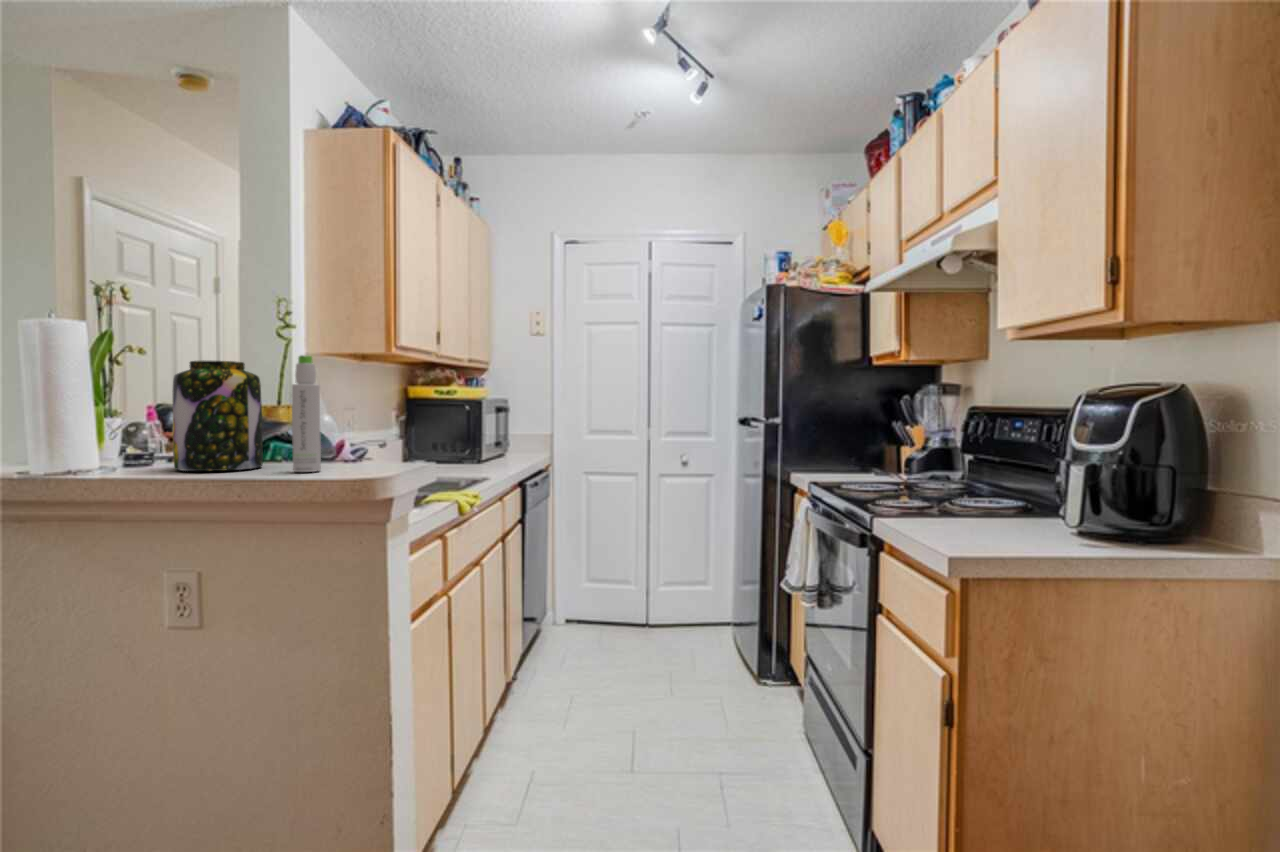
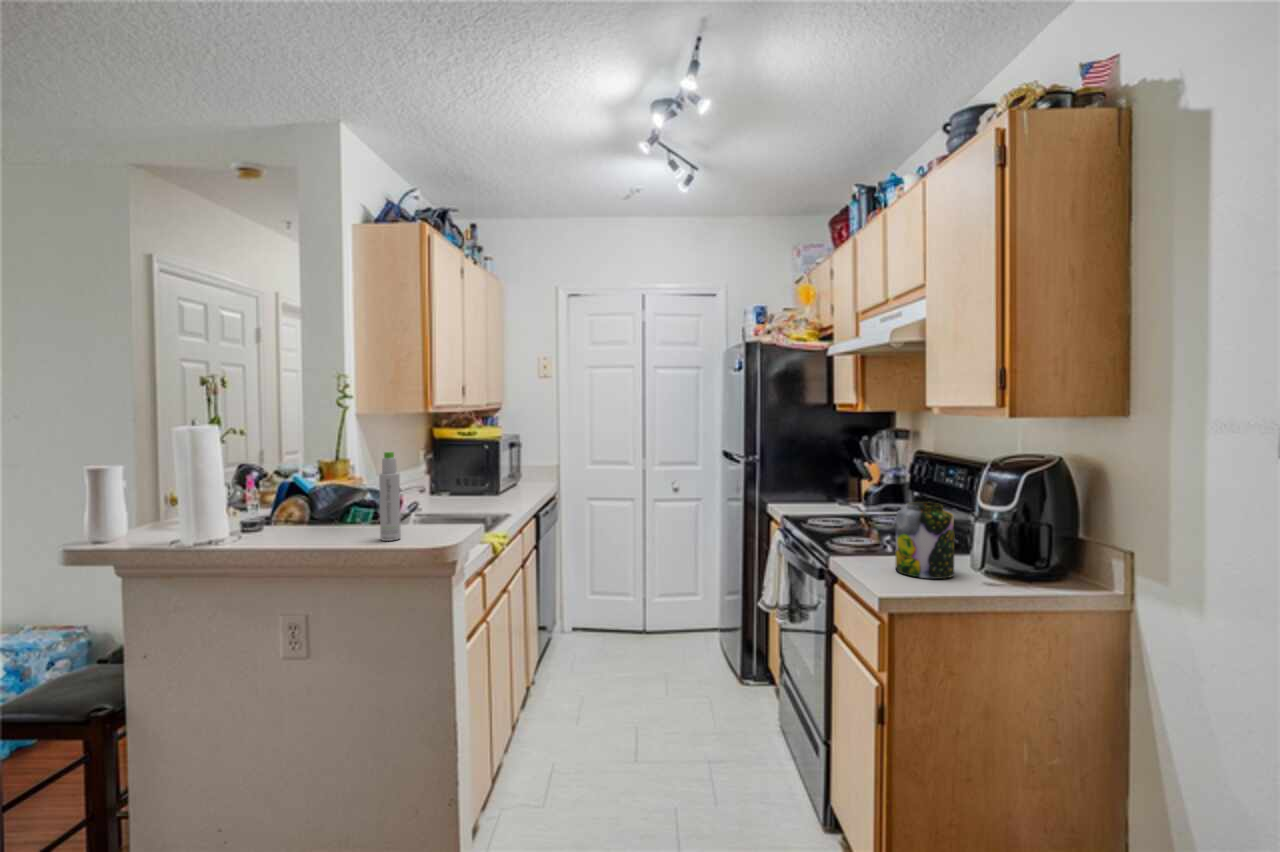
jar: present [173,360,263,471] -> present [895,502,955,579]

